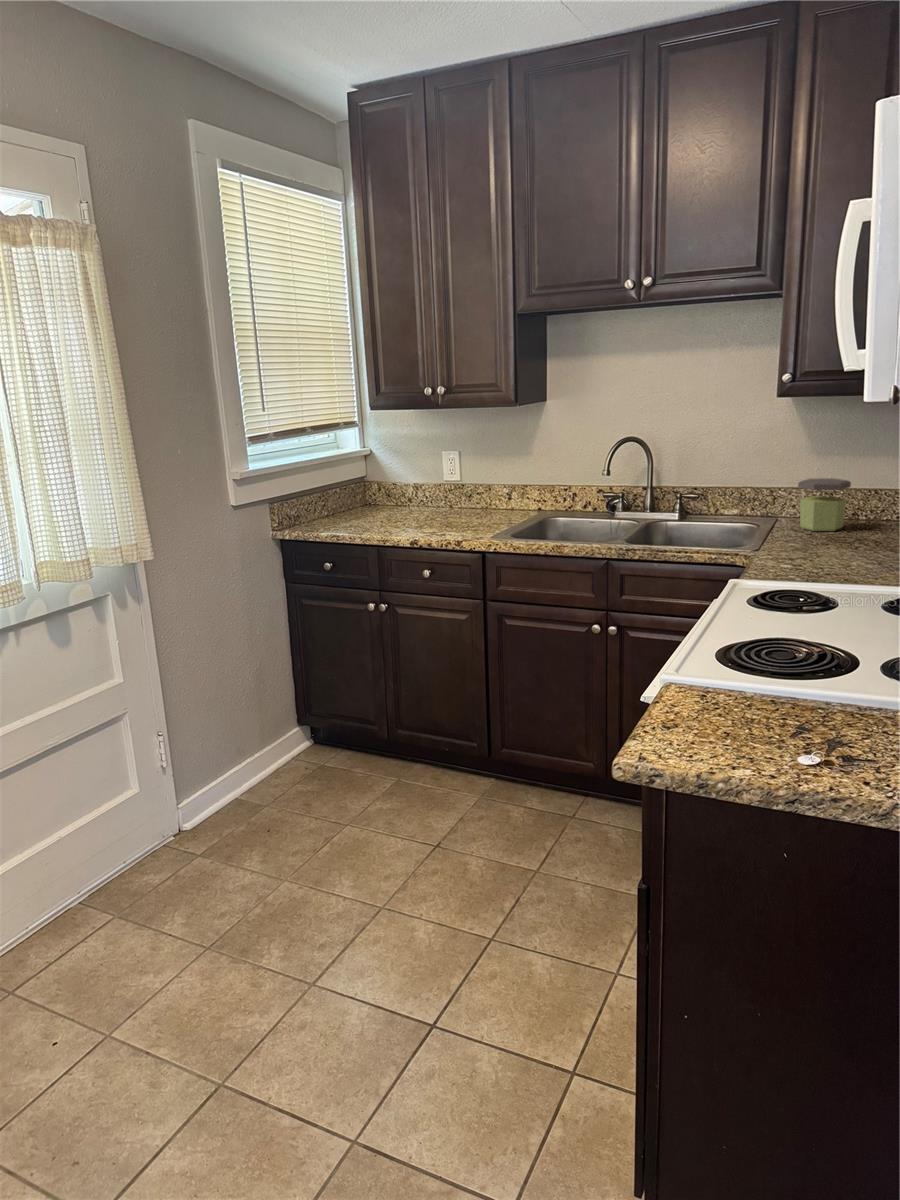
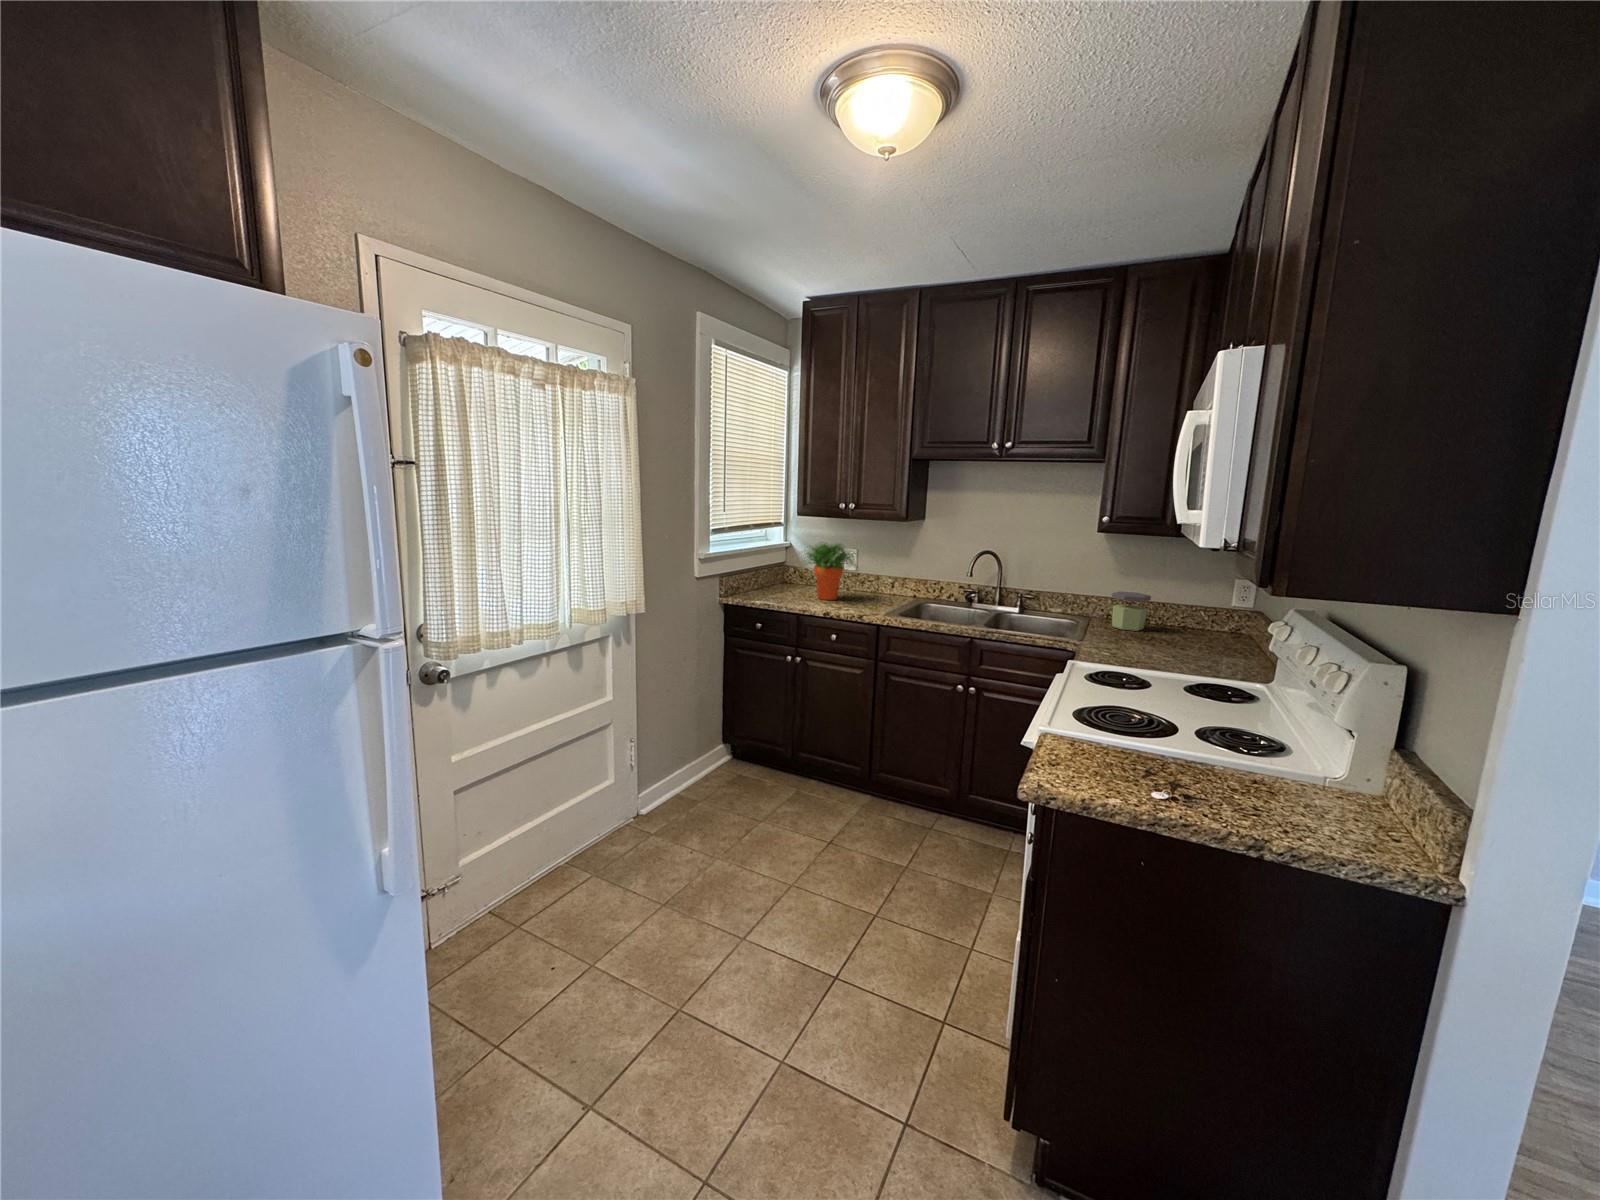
potted plant: none [373,442,464,523] -> present [802,542,858,600]

